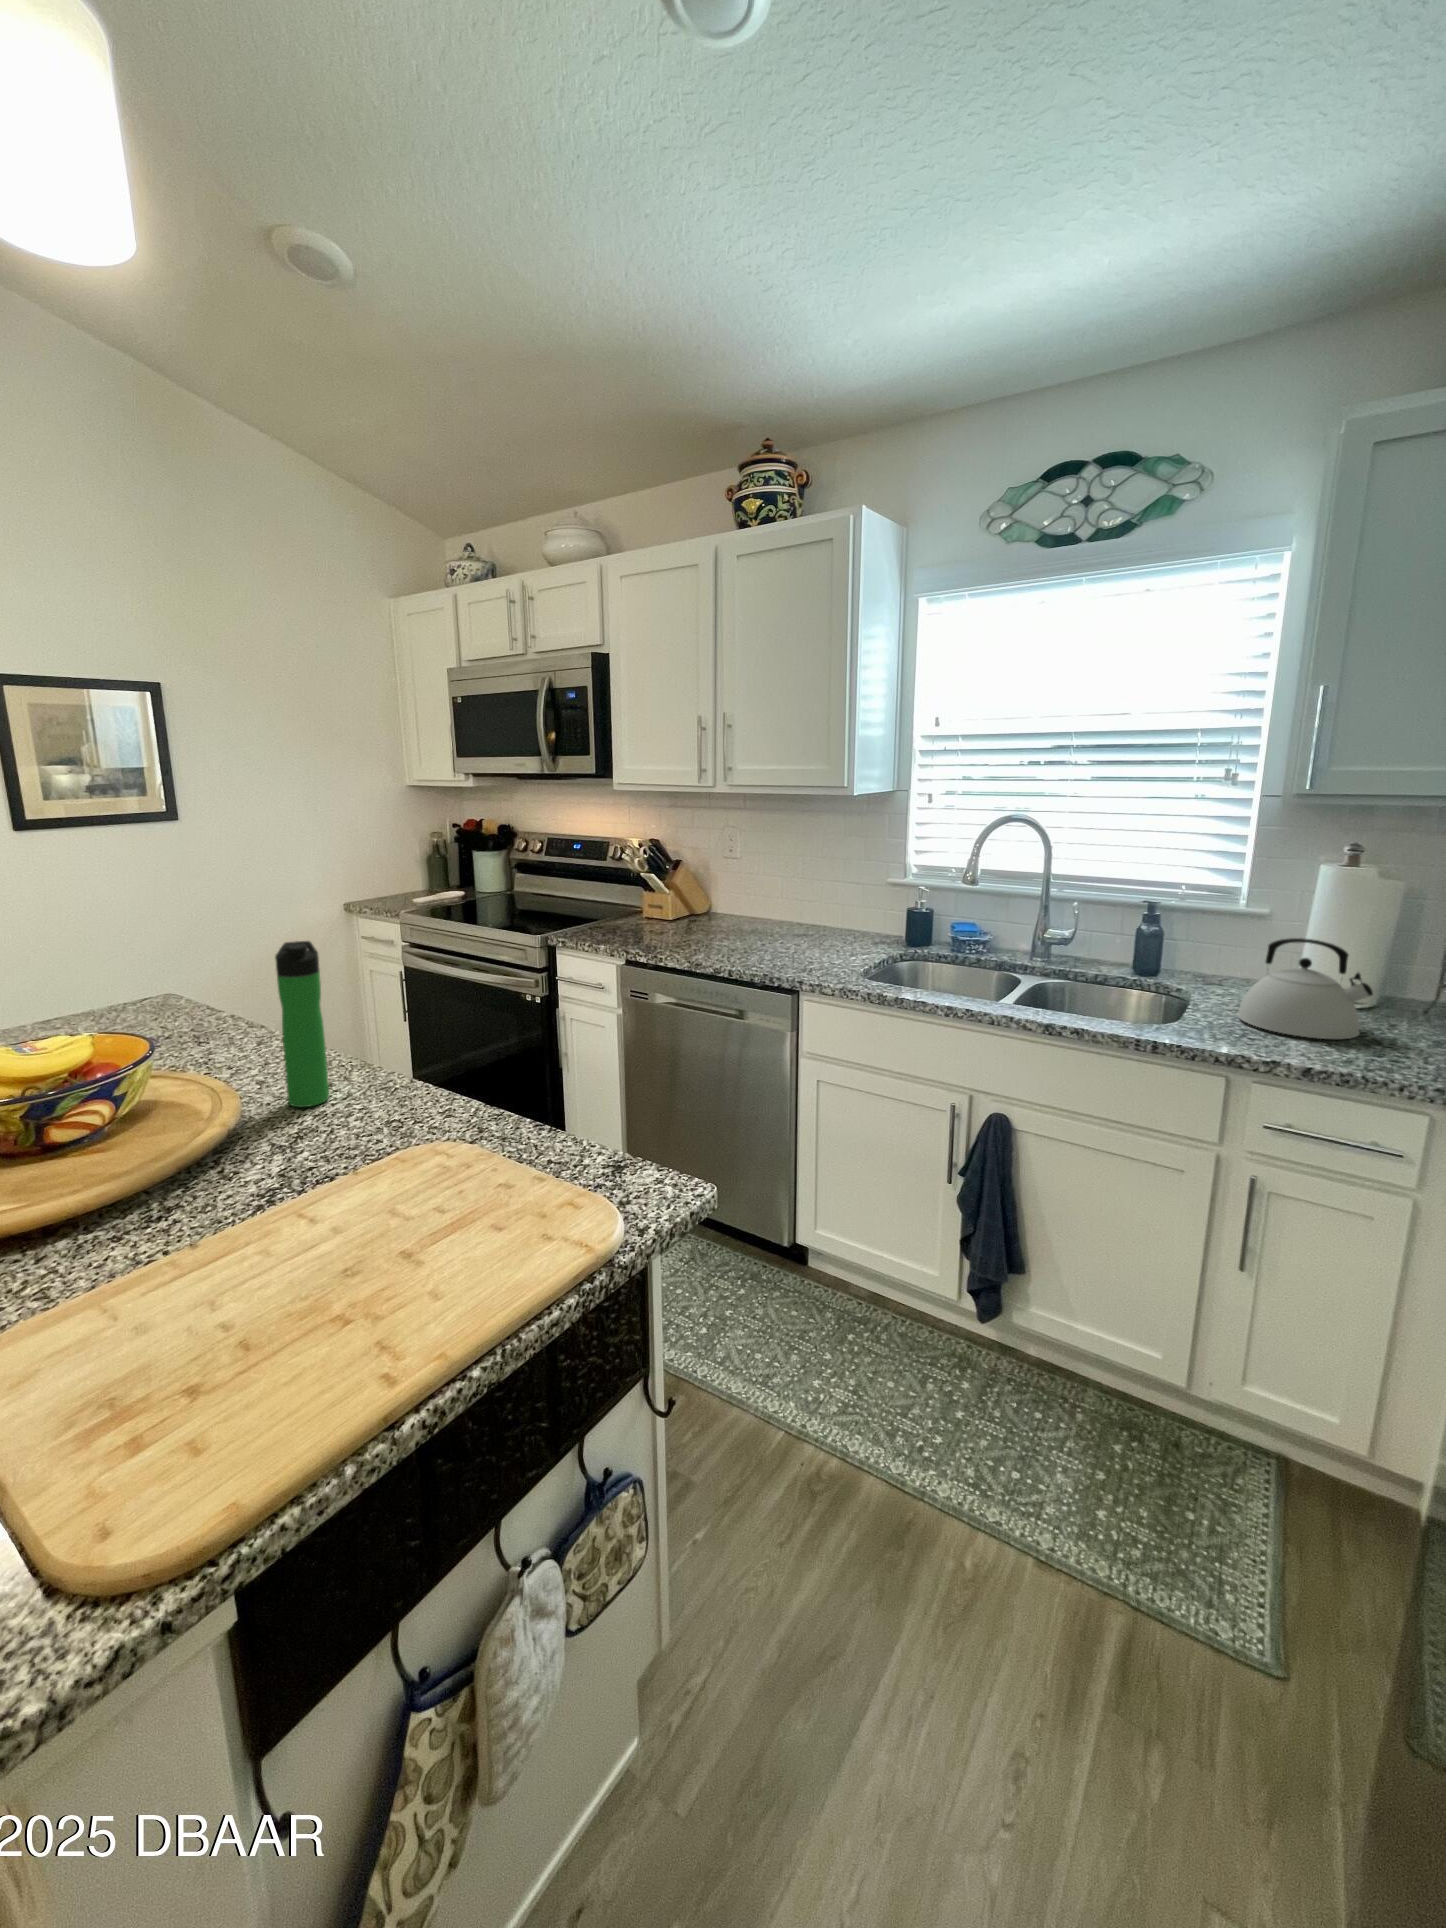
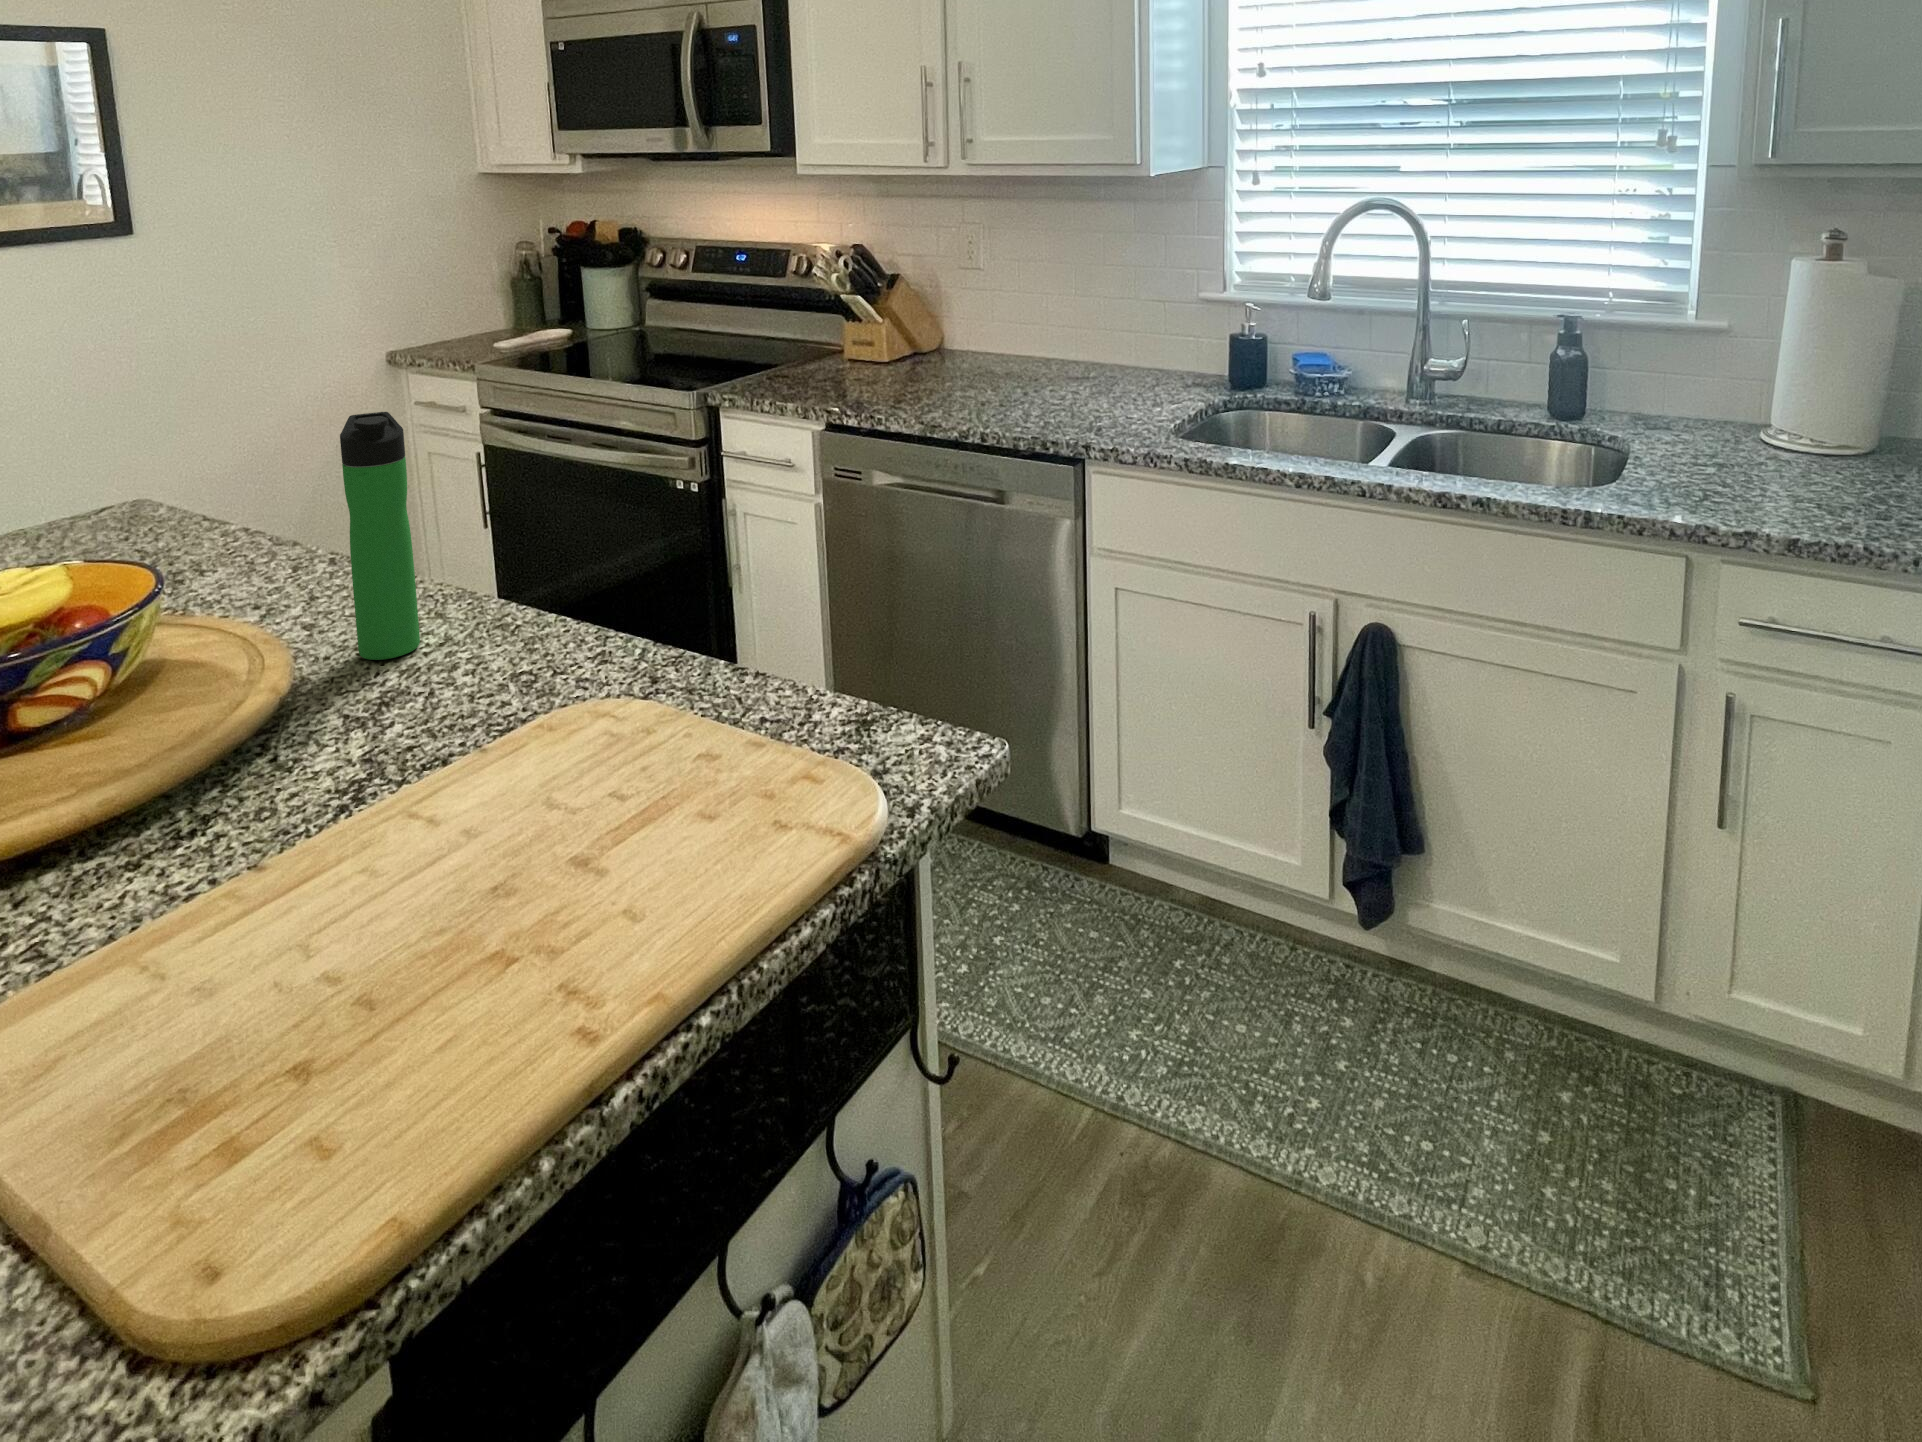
kettle: present [1237,938,1373,1039] -> none [1693,359,1869,497]

